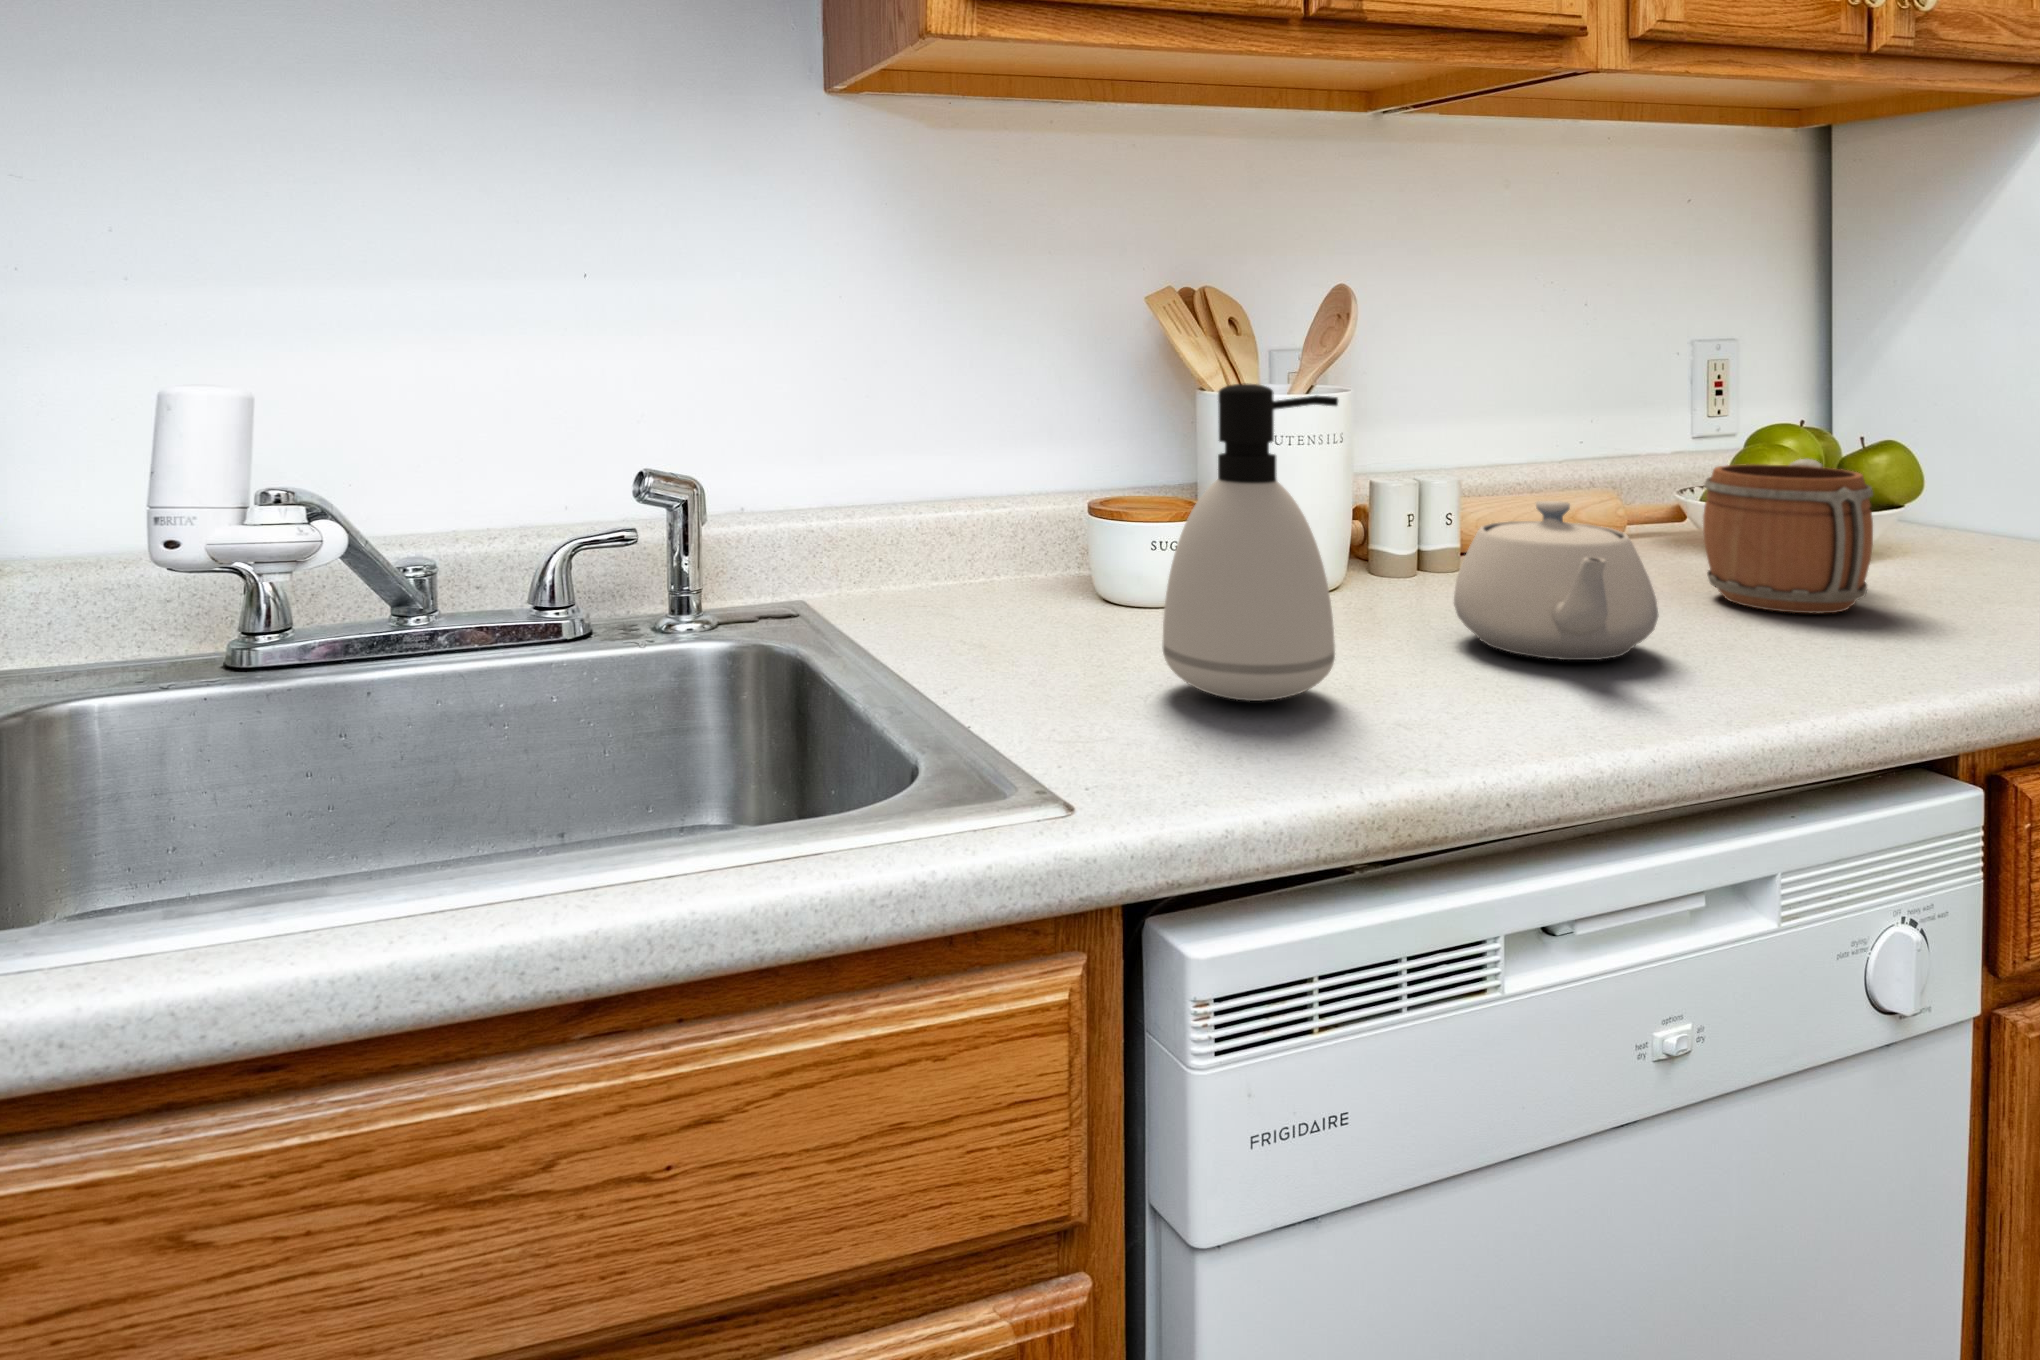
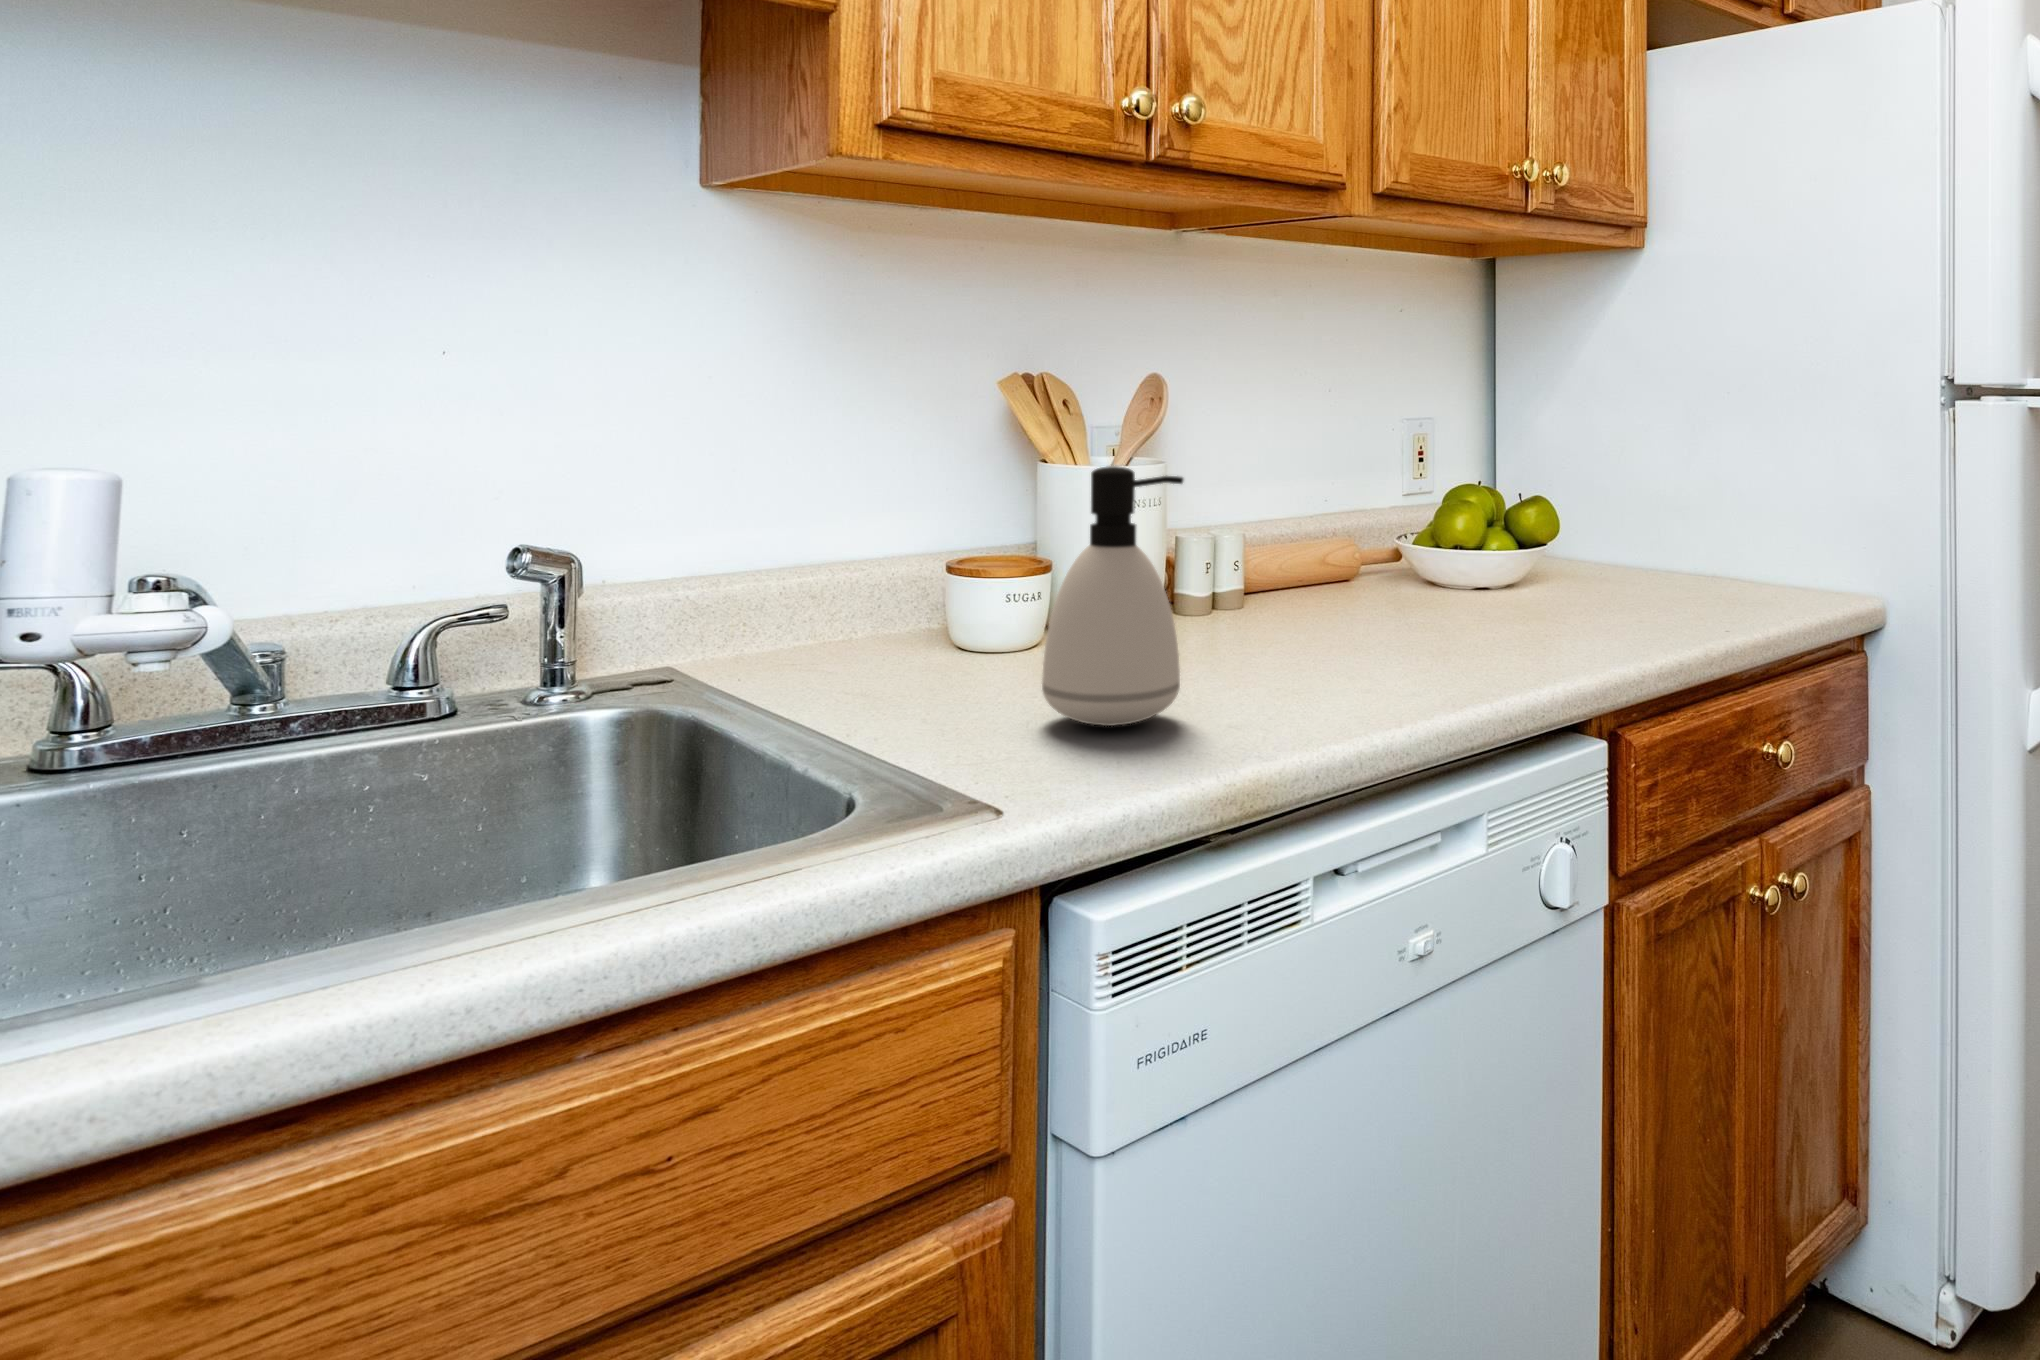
mug: present [1703,459,1873,613] -> none [1430,518,1539,635]
teapot: present [1454,501,1659,660] -> none [1258,555,1403,678]

